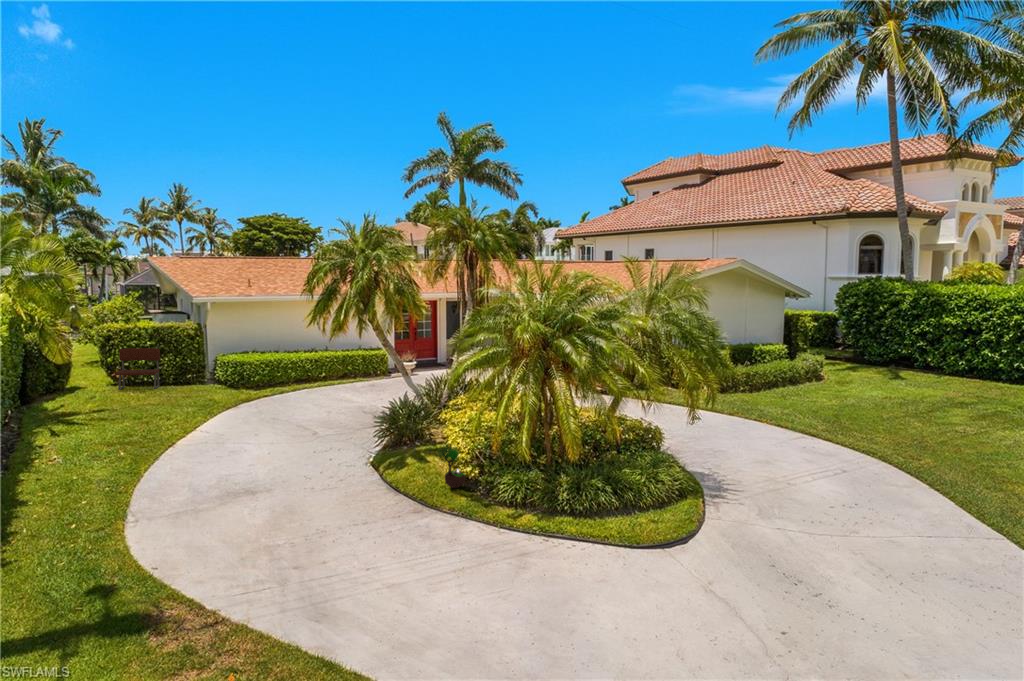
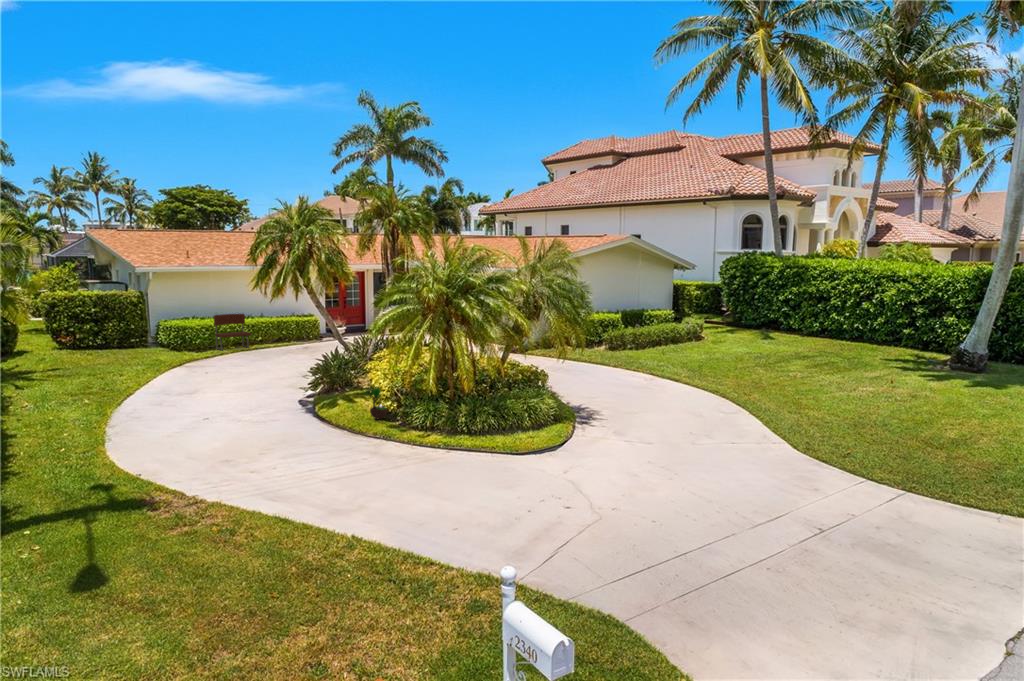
bench: present [115,348,160,390] -> present [214,314,252,350]

